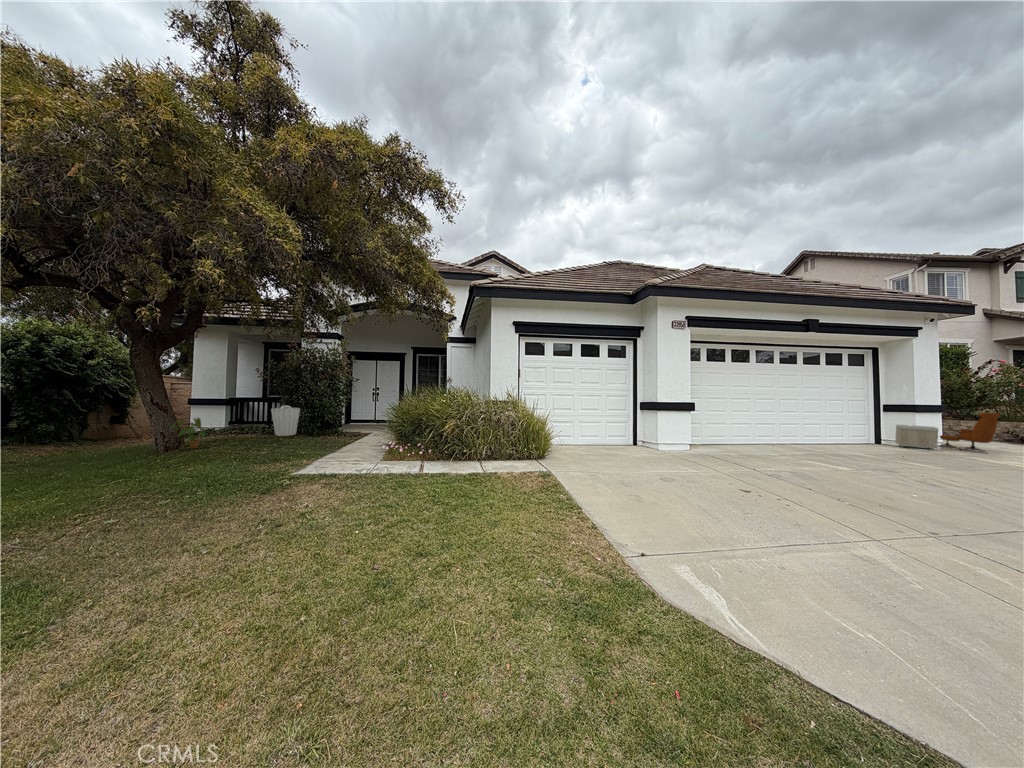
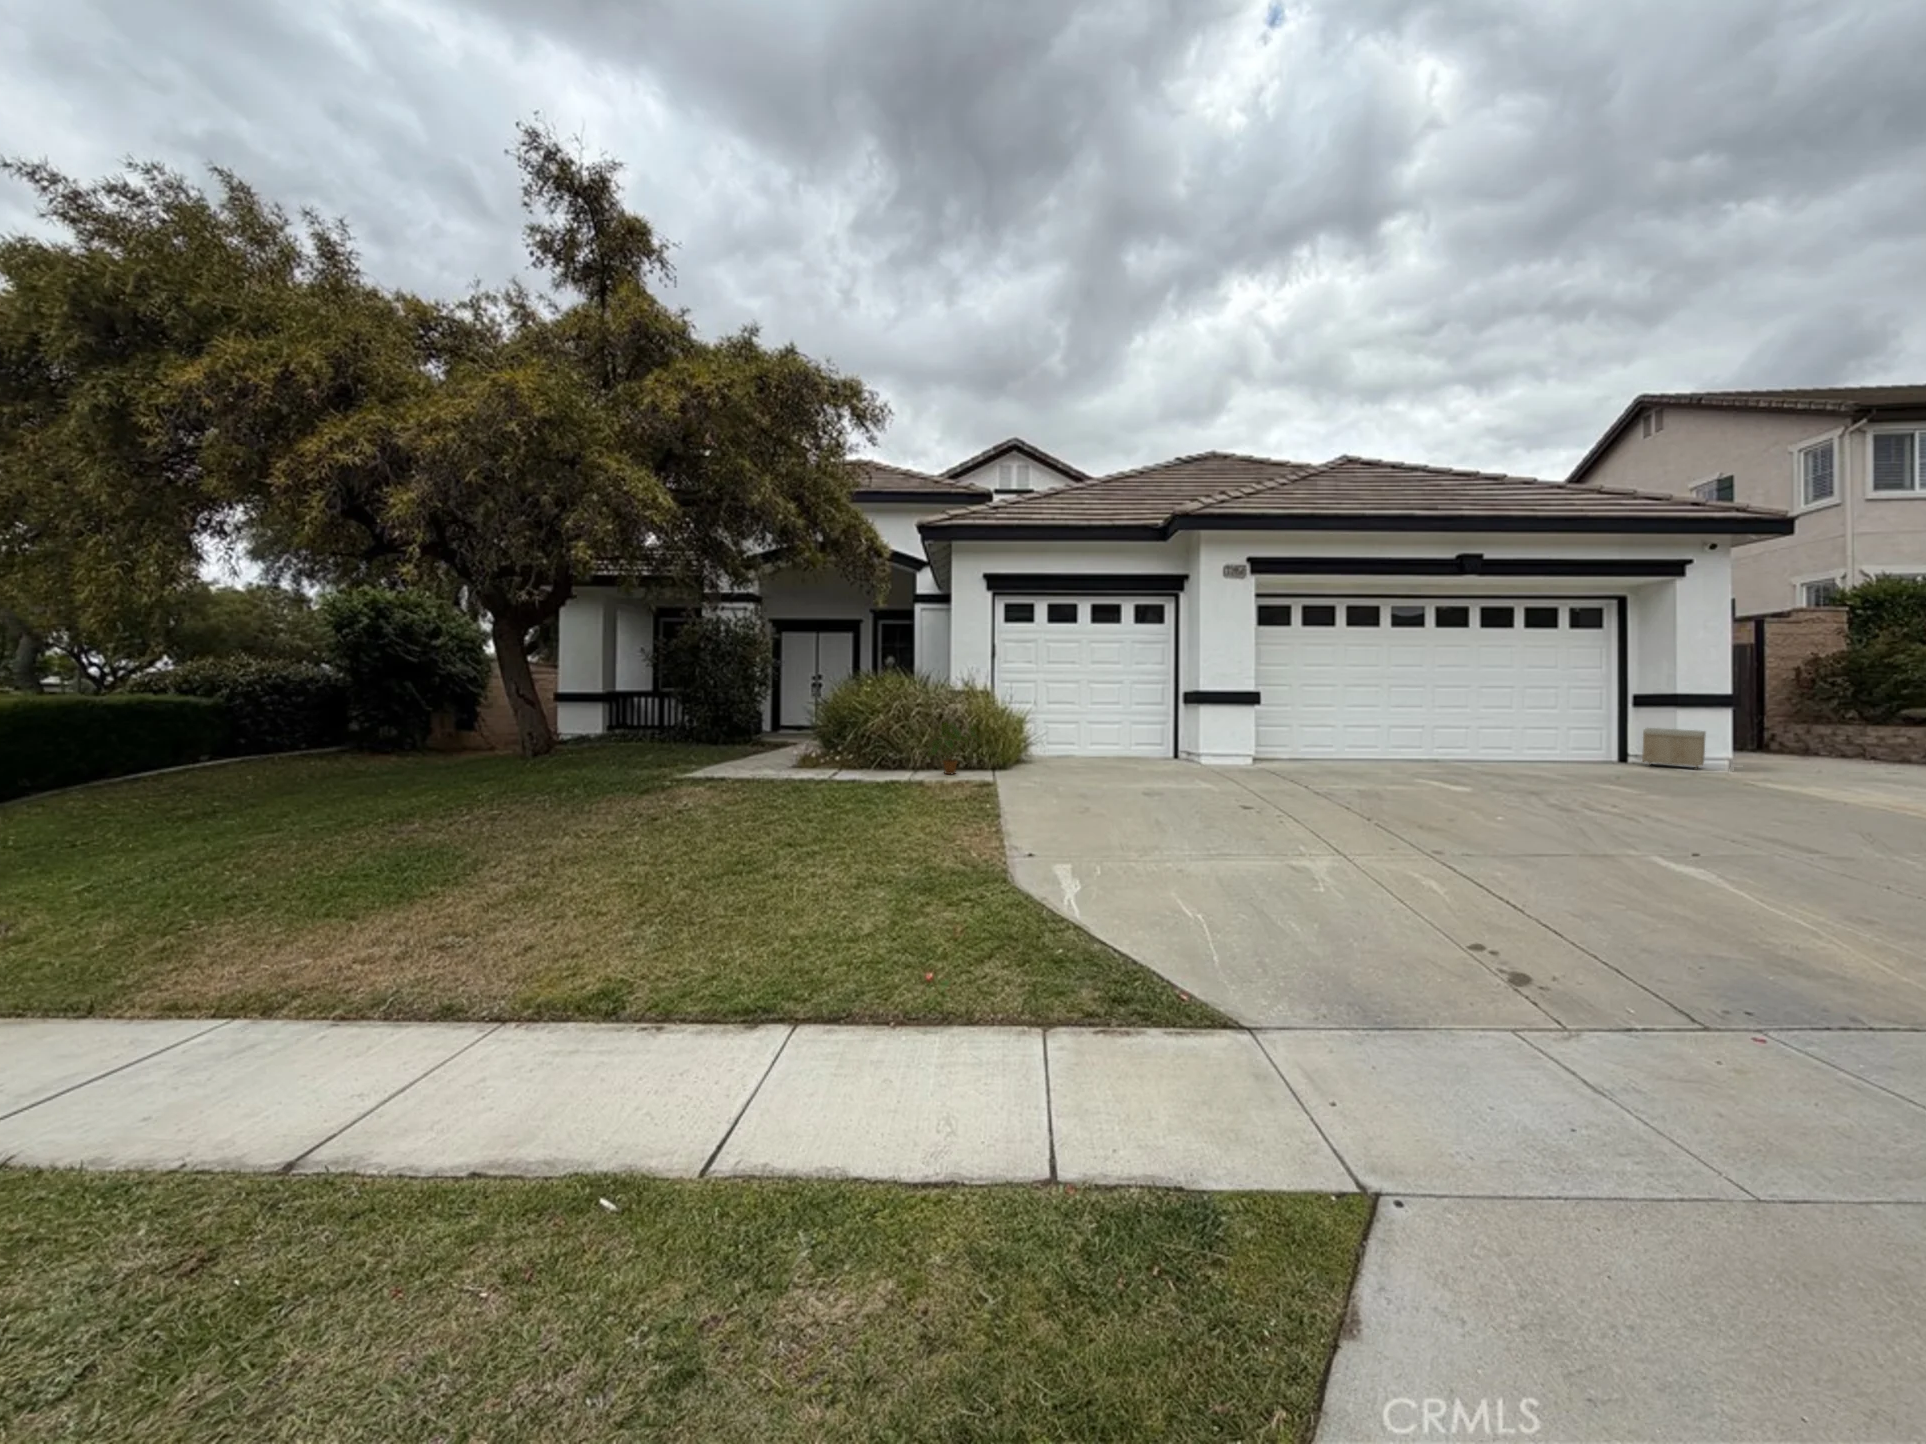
trash can: present [271,405,300,436] -> none [662,701,701,744]
lounge chair: present [940,413,999,452] -> none [1726,705,1807,775]
house plant: present [171,418,205,449] -> present [928,722,980,774]

